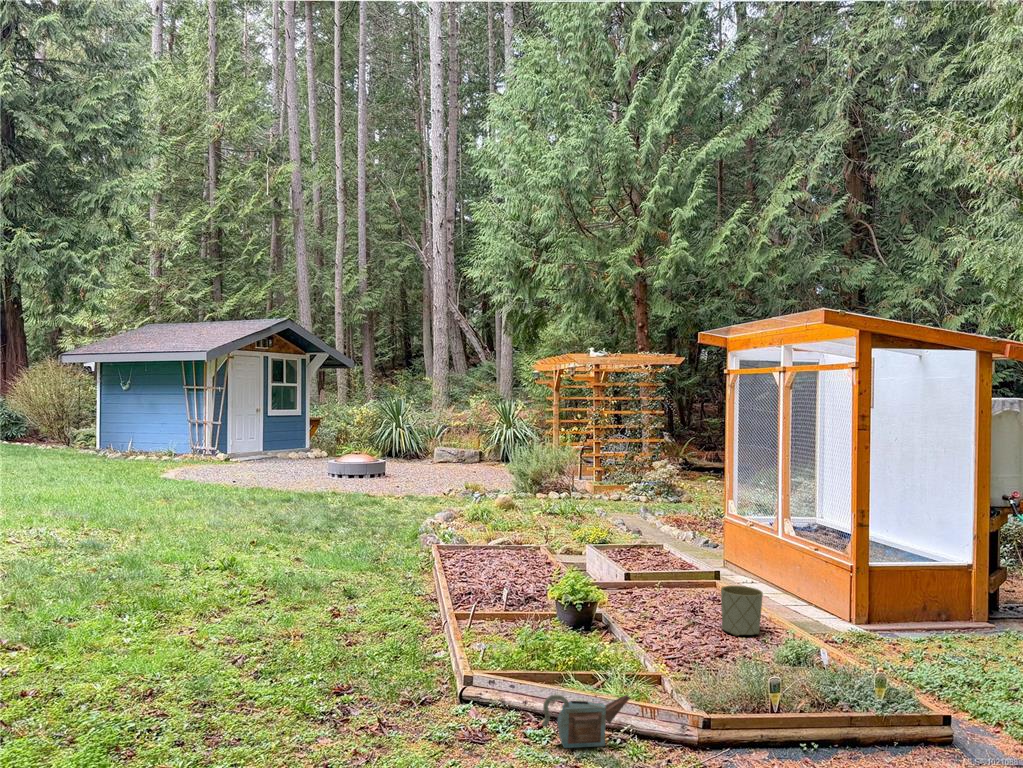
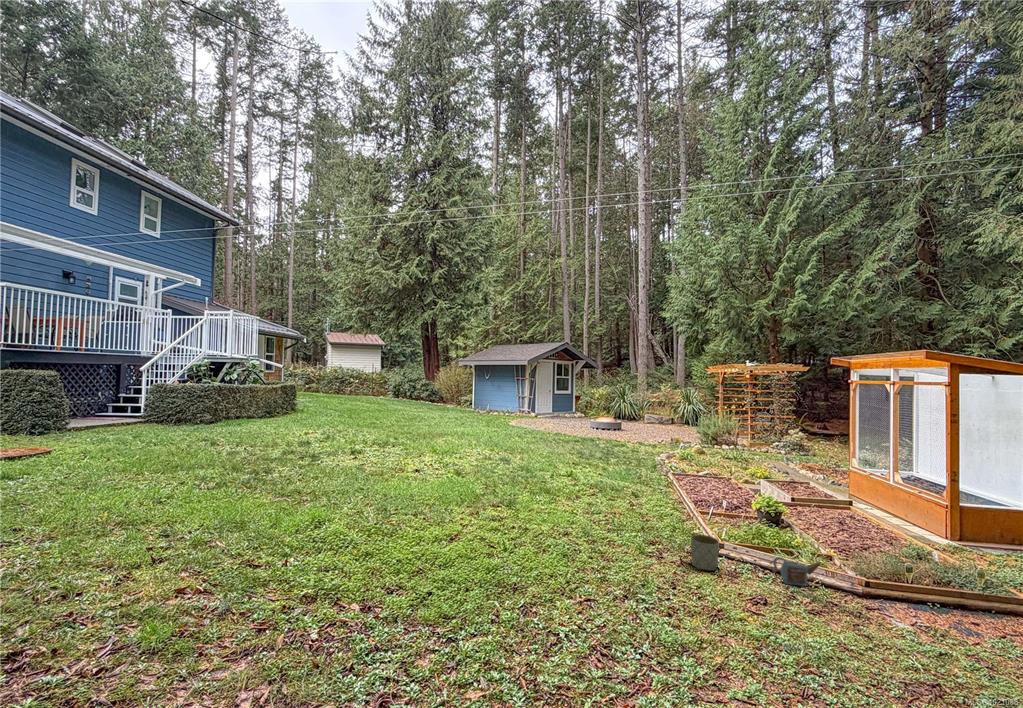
planter: present [721,586,763,636] -> present [691,535,719,571]

